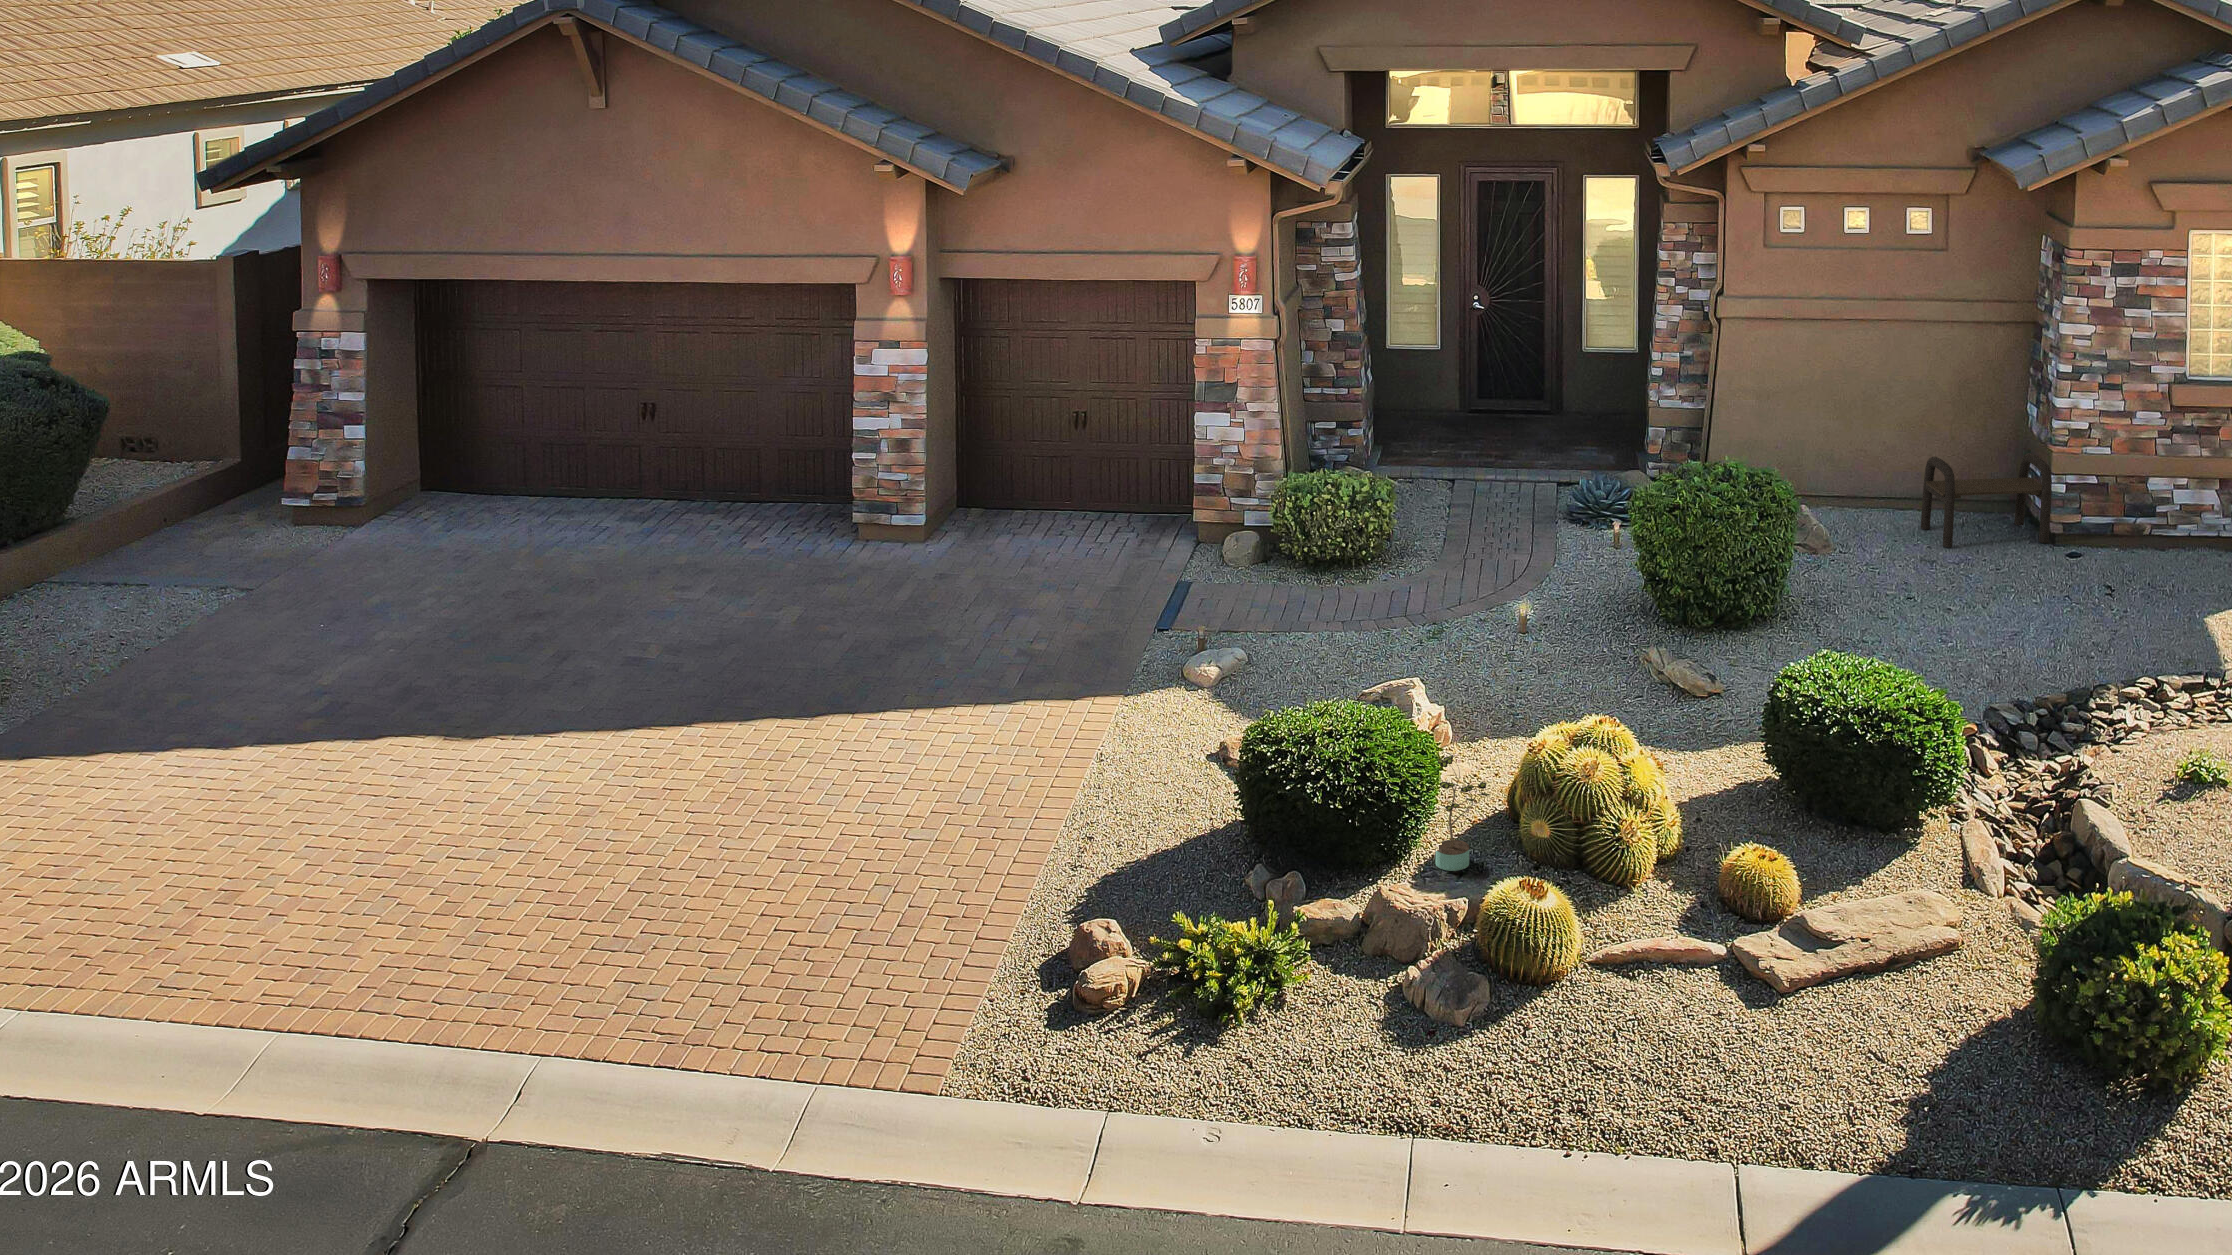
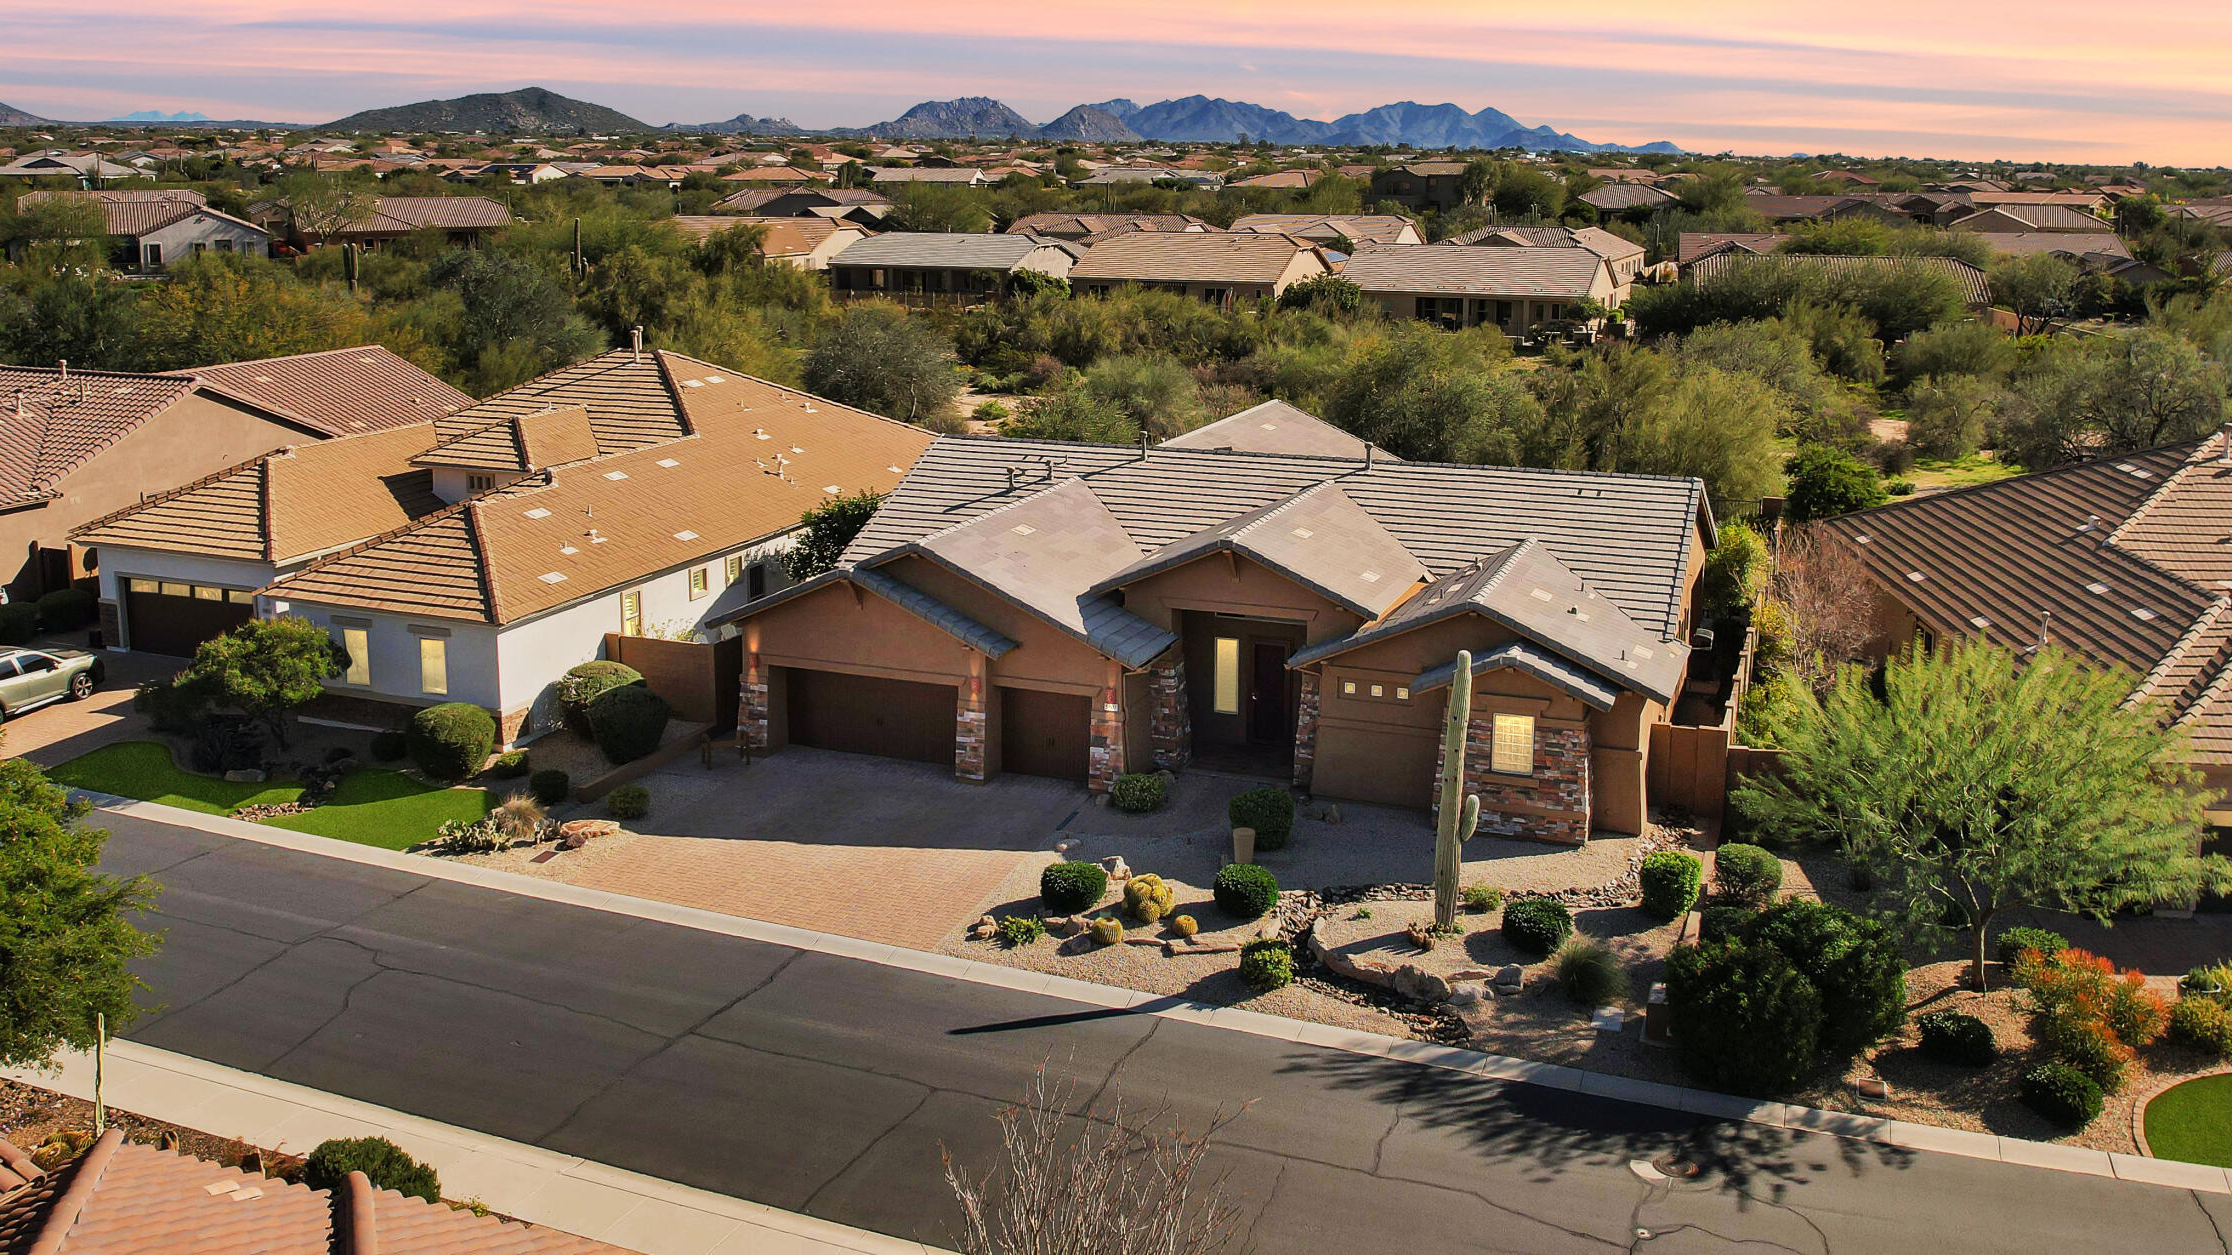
bench: present [1921,453,2052,547] -> present [702,730,750,769]
trash can: none [1676,562,1734,657] -> present [1233,828,1255,864]

